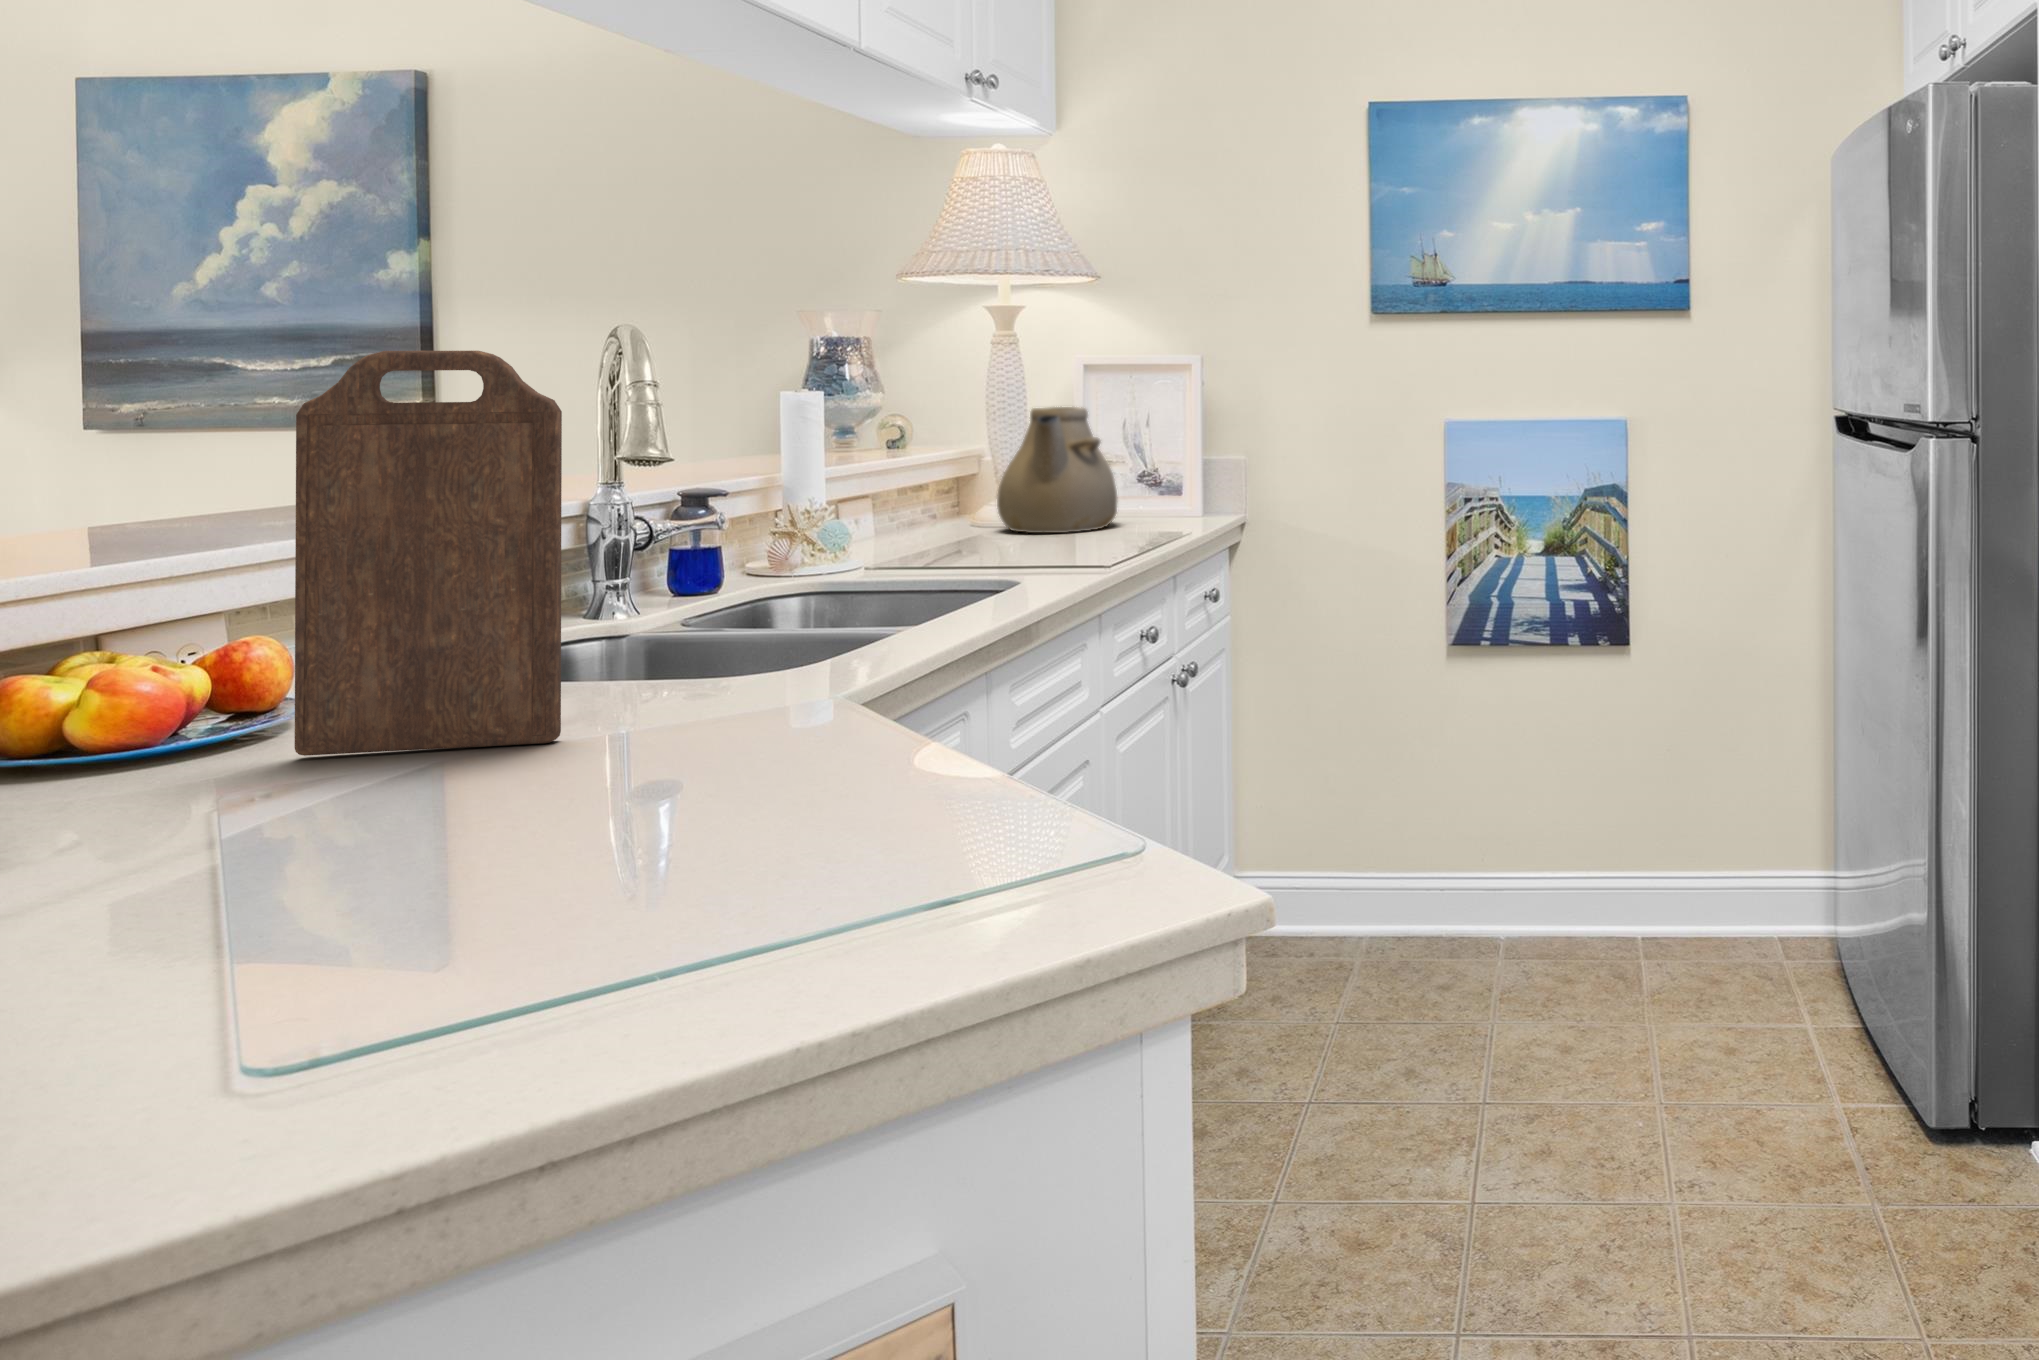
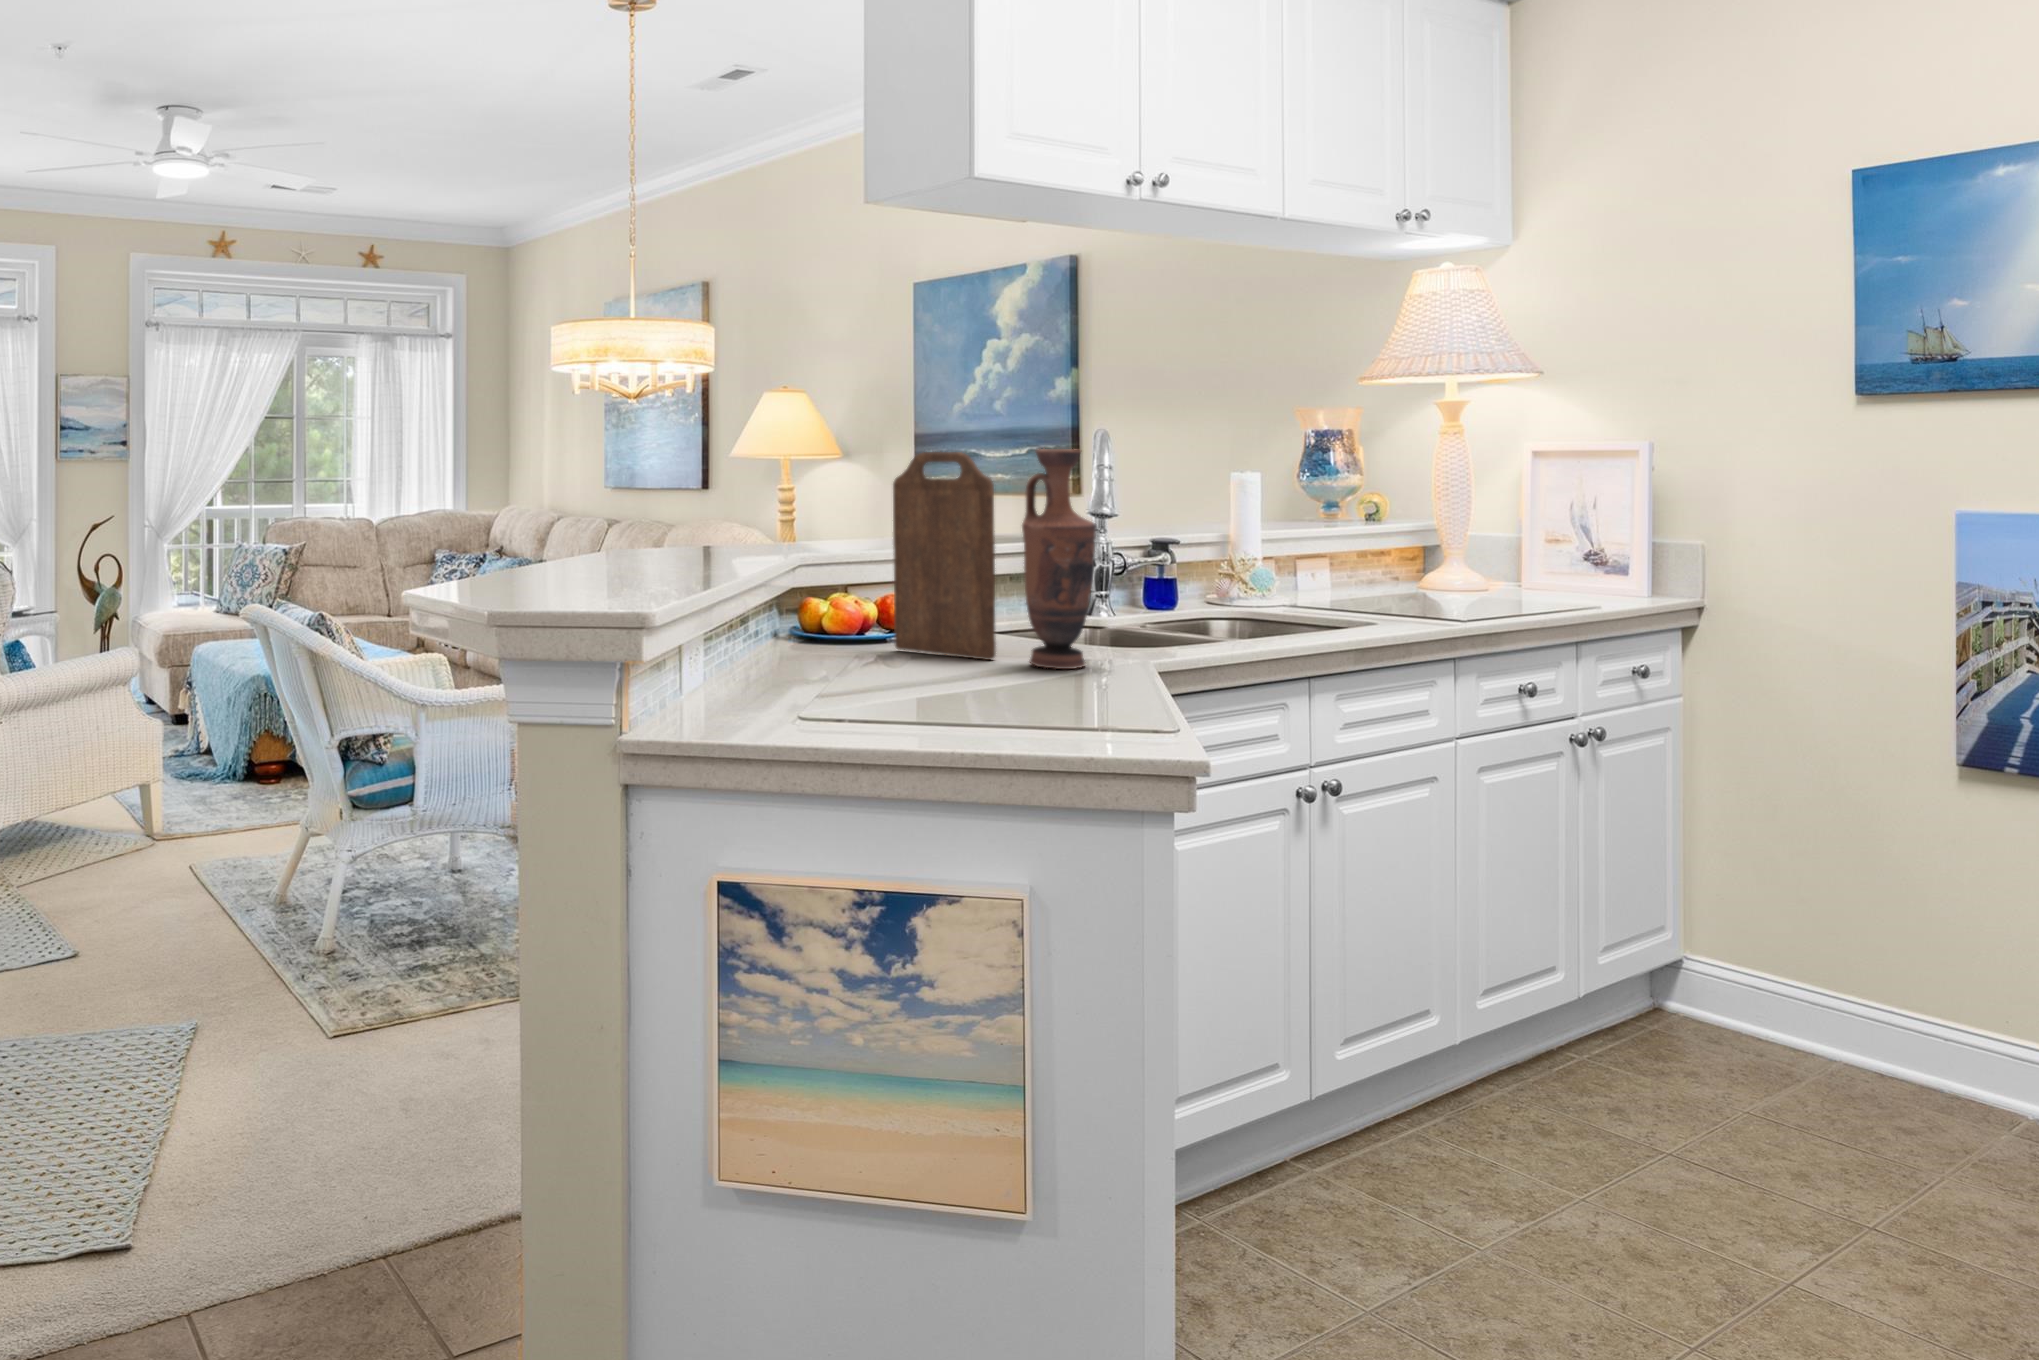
vase: none [638,346,784,740] -> present [1022,449,1097,669]
teapot: present [997,407,1117,533] -> none [1434,489,1548,597]

